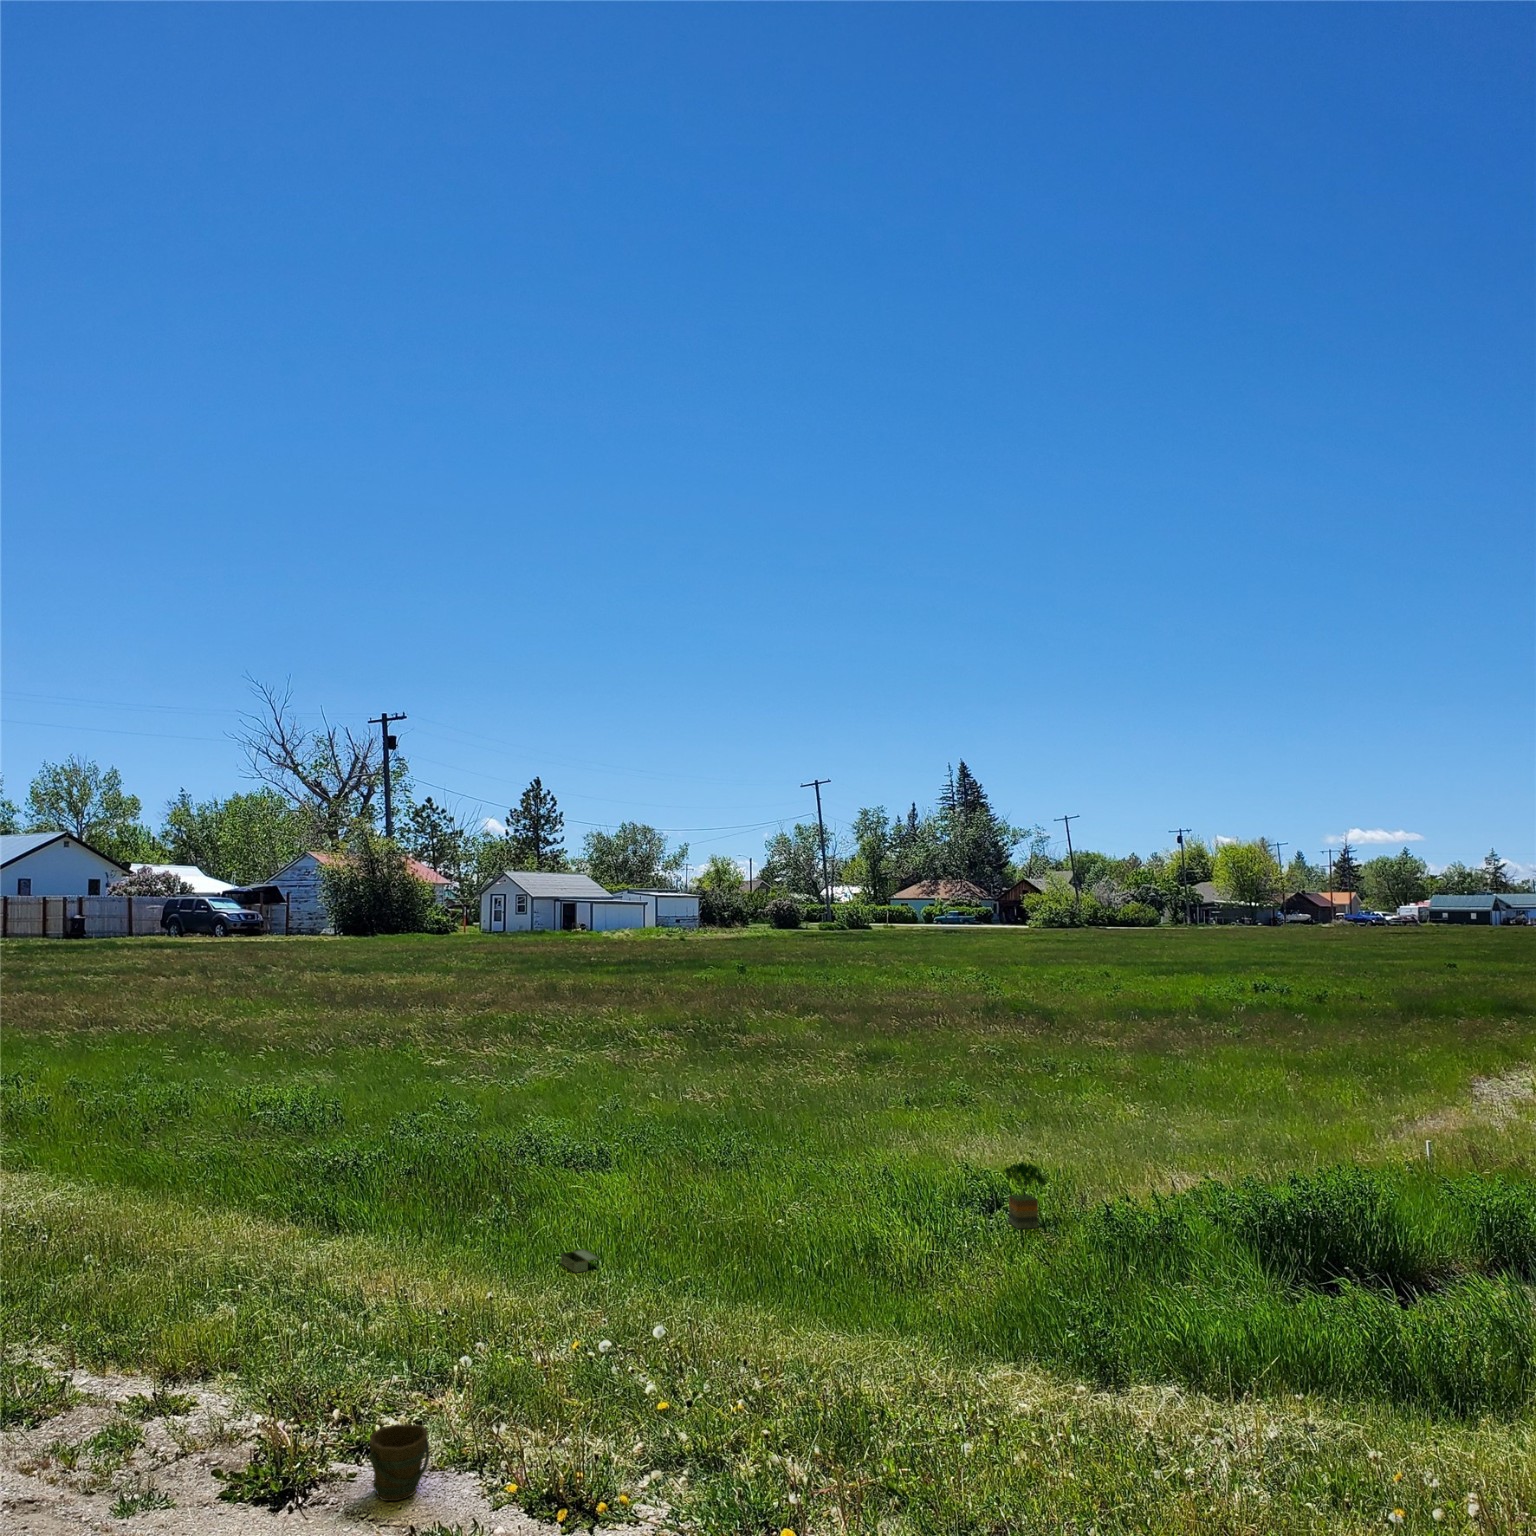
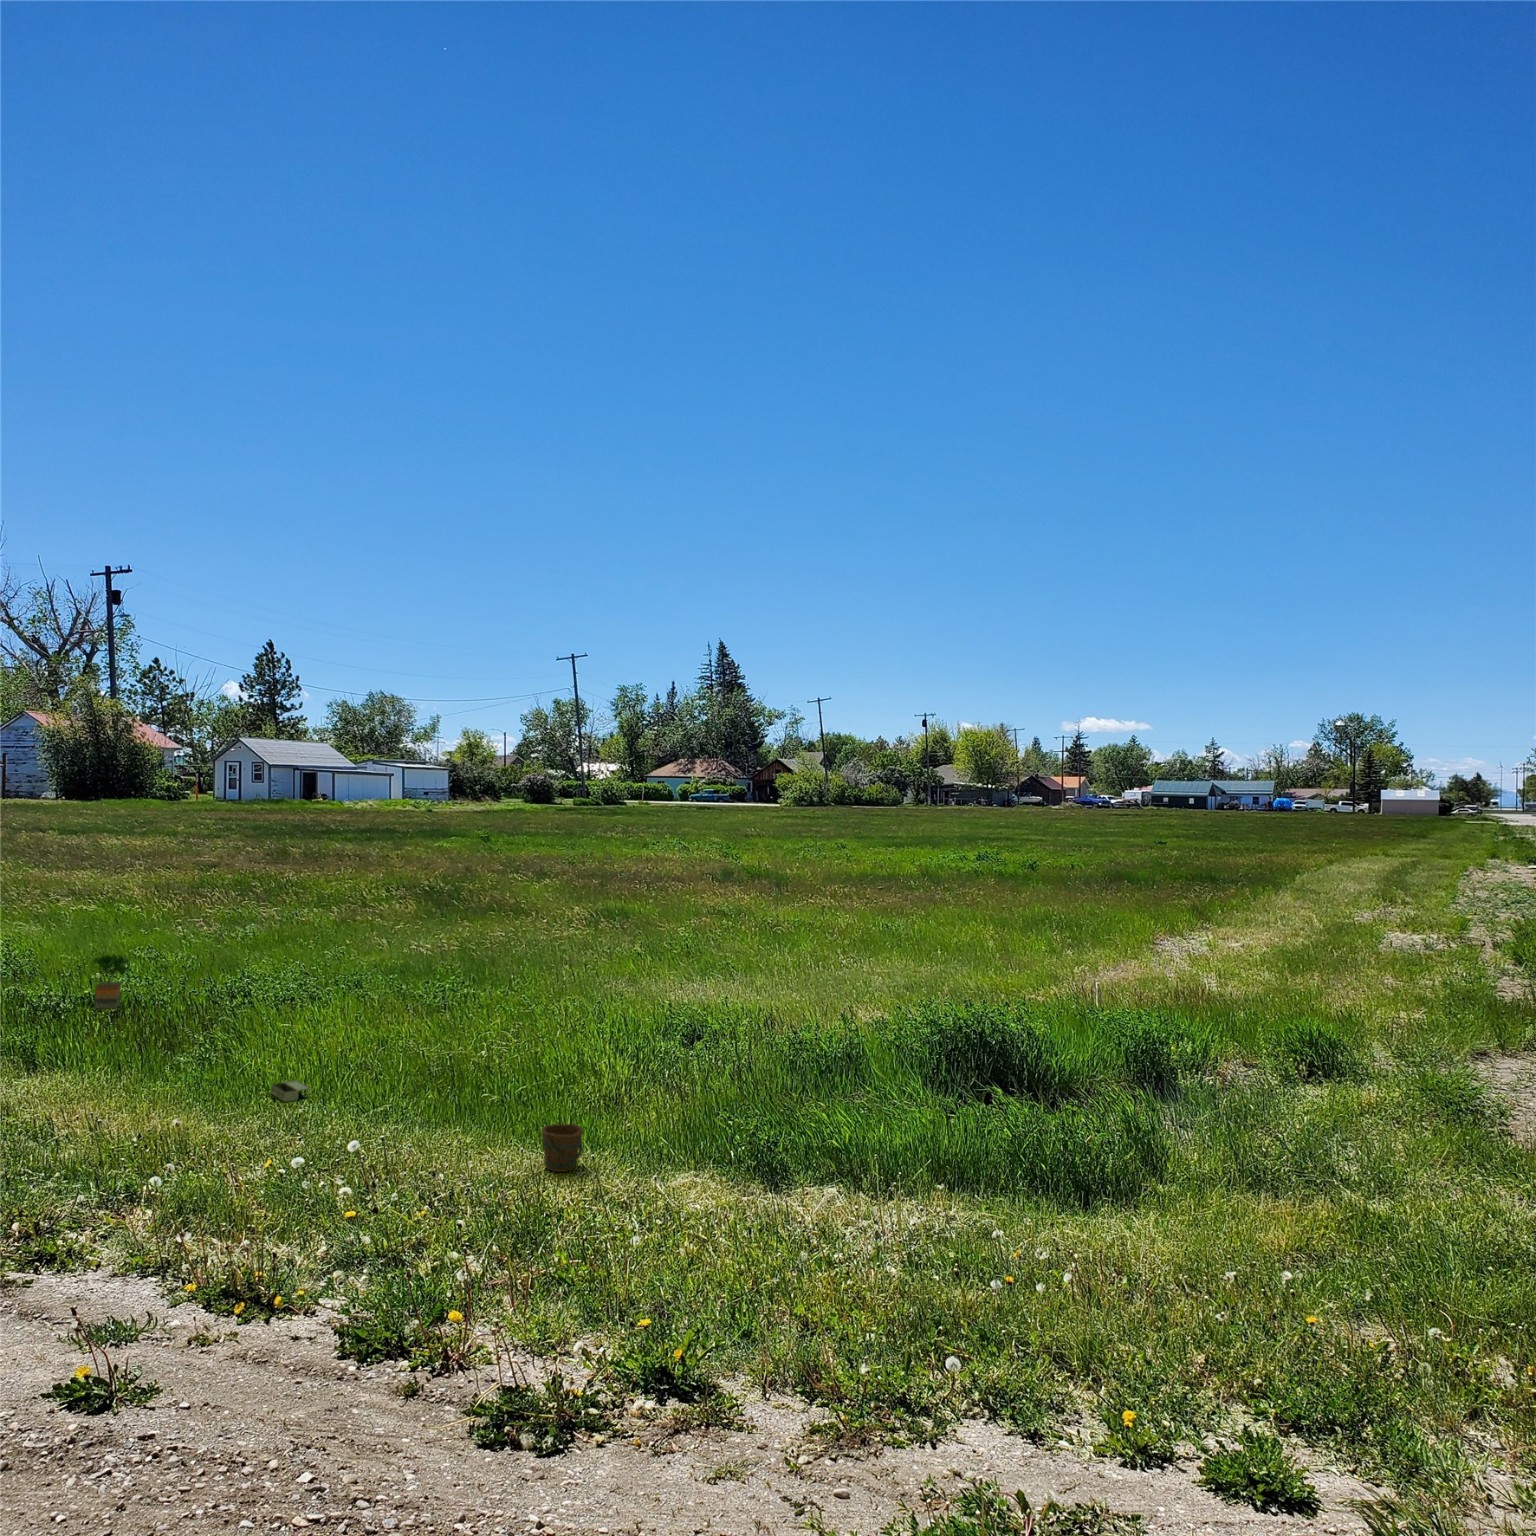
potted tree: present [1004,1163,1047,1229] -> present [93,955,130,1009]
bucket: present [369,1424,430,1501] -> present [541,1124,583,1172]

